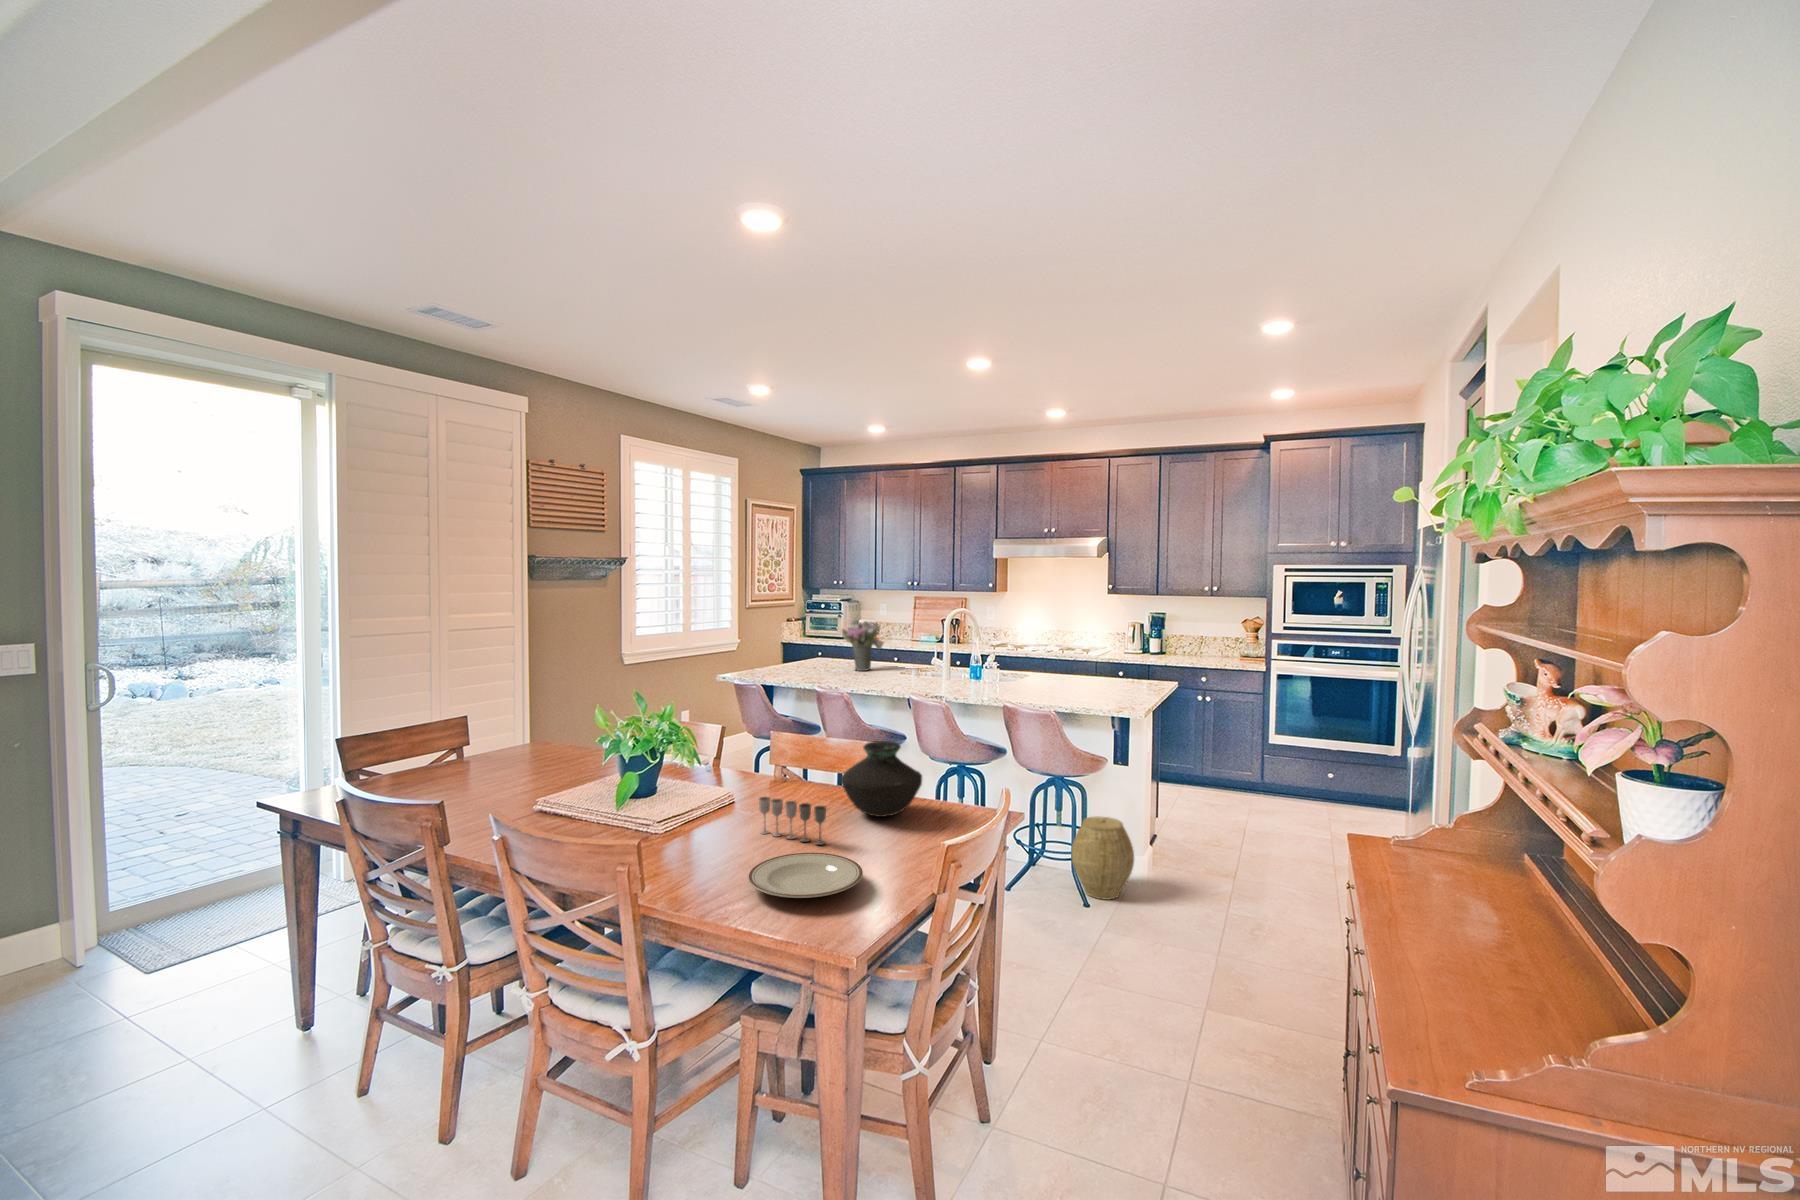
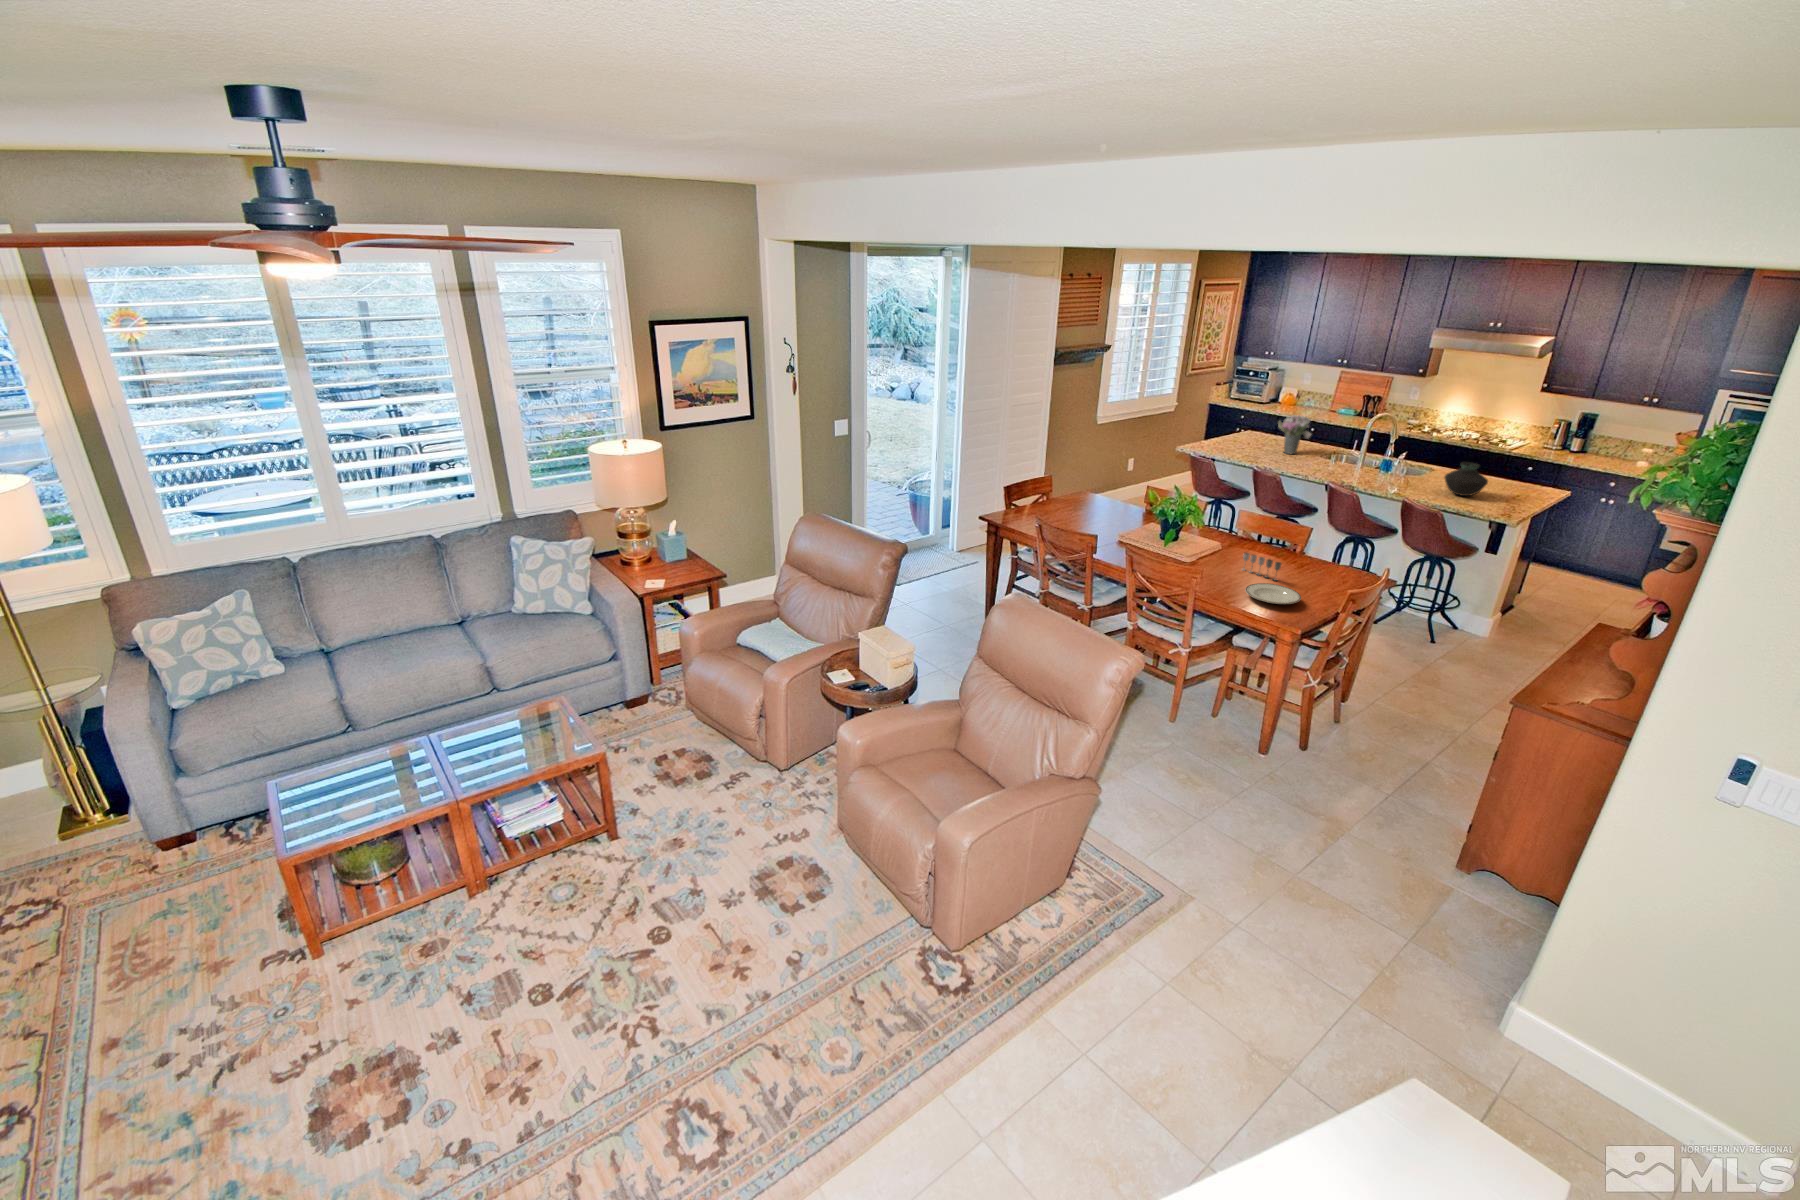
vase: present [841,741,922,817] -> present [1445,462,1488,496]
woven basket: present [1071,817,1134,900] -> none [1429,586,1480,642]

